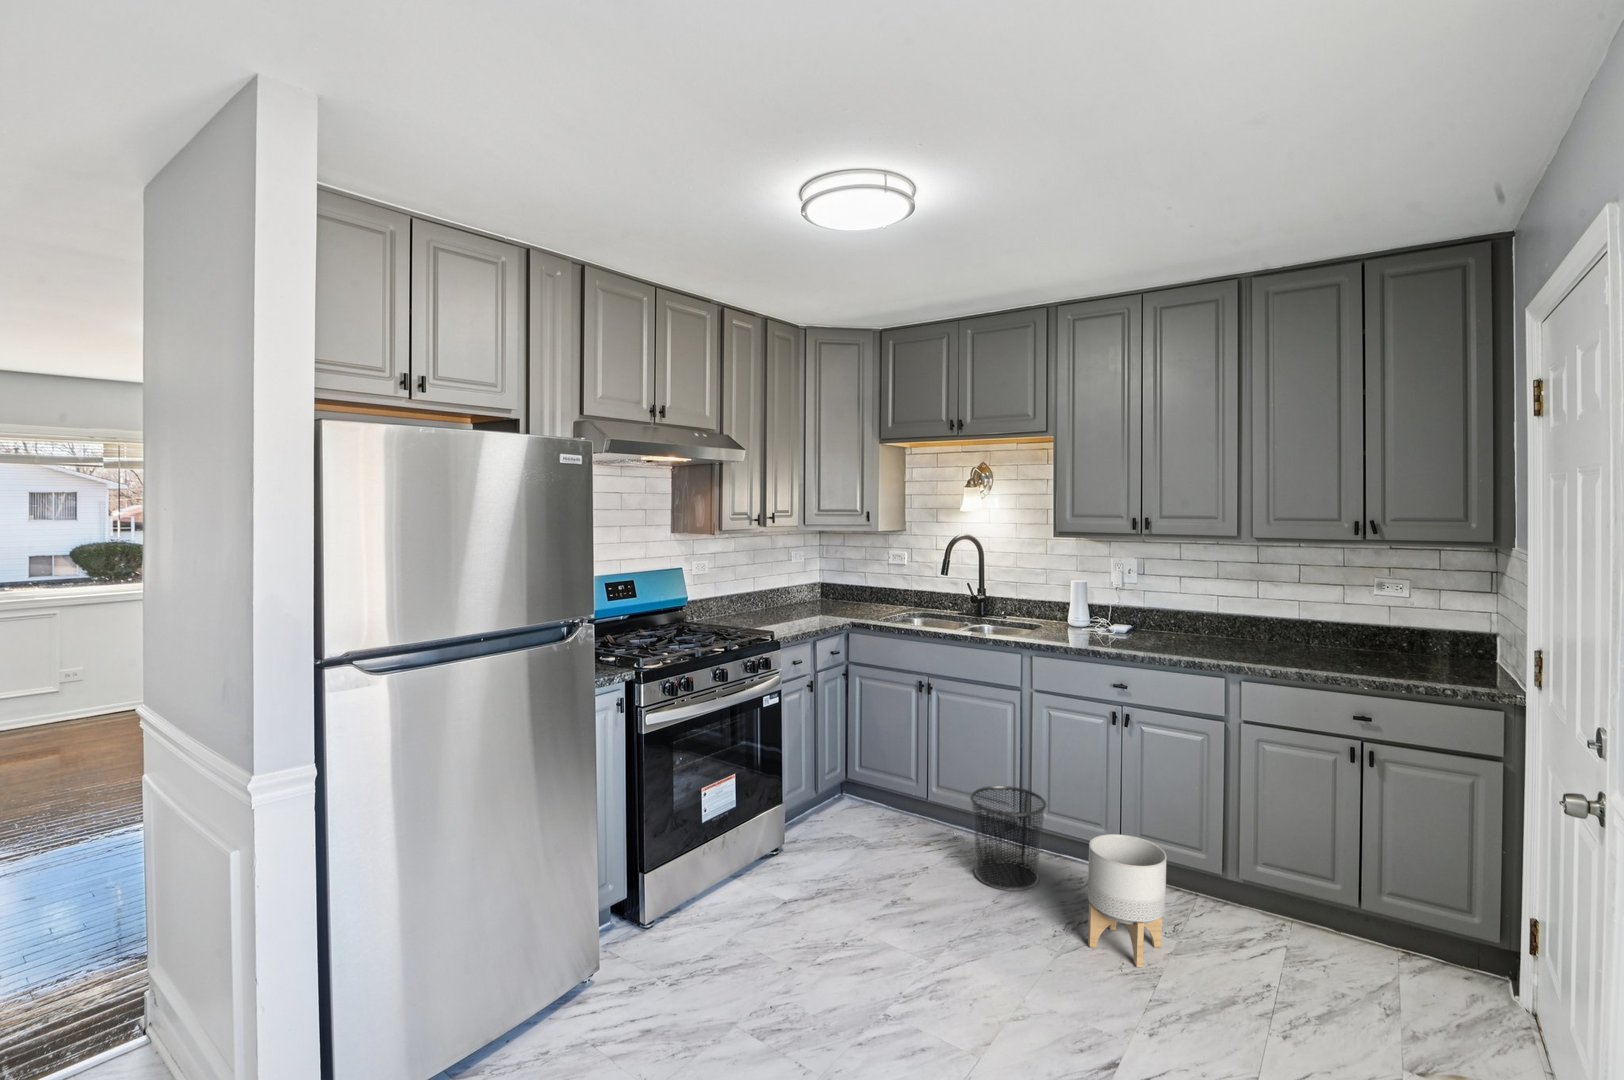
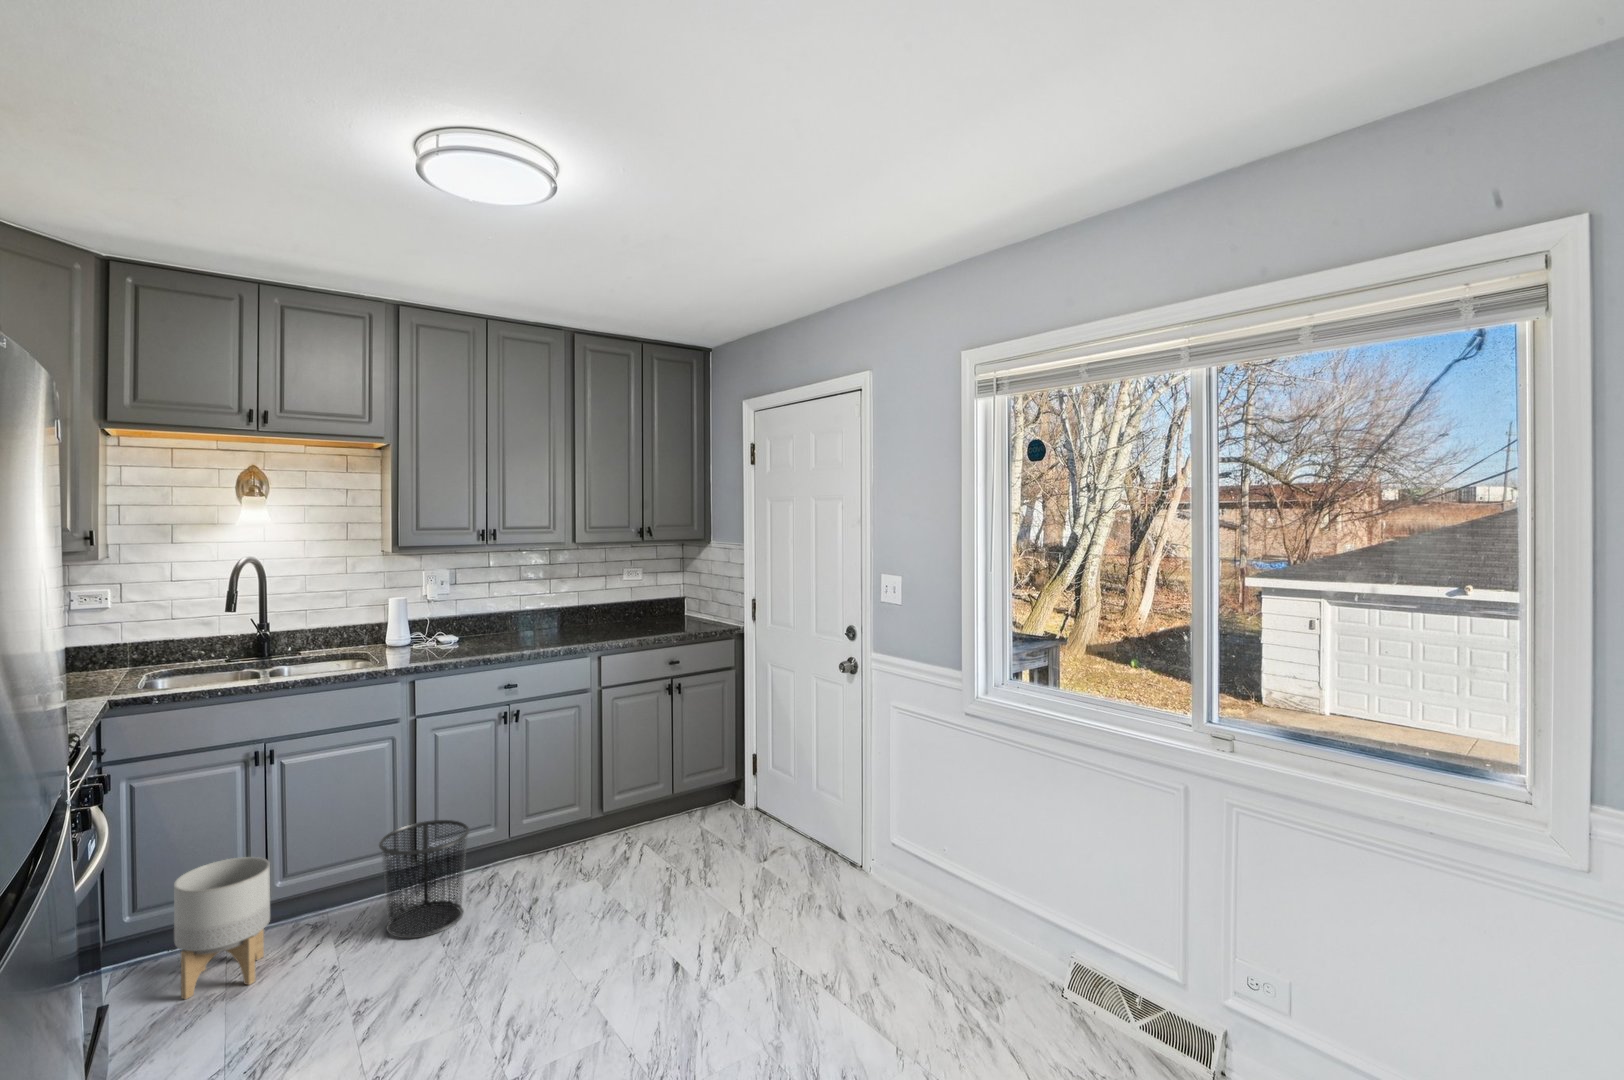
planter: present [1088,834,1167,967] -> present [174,857,270,999]

